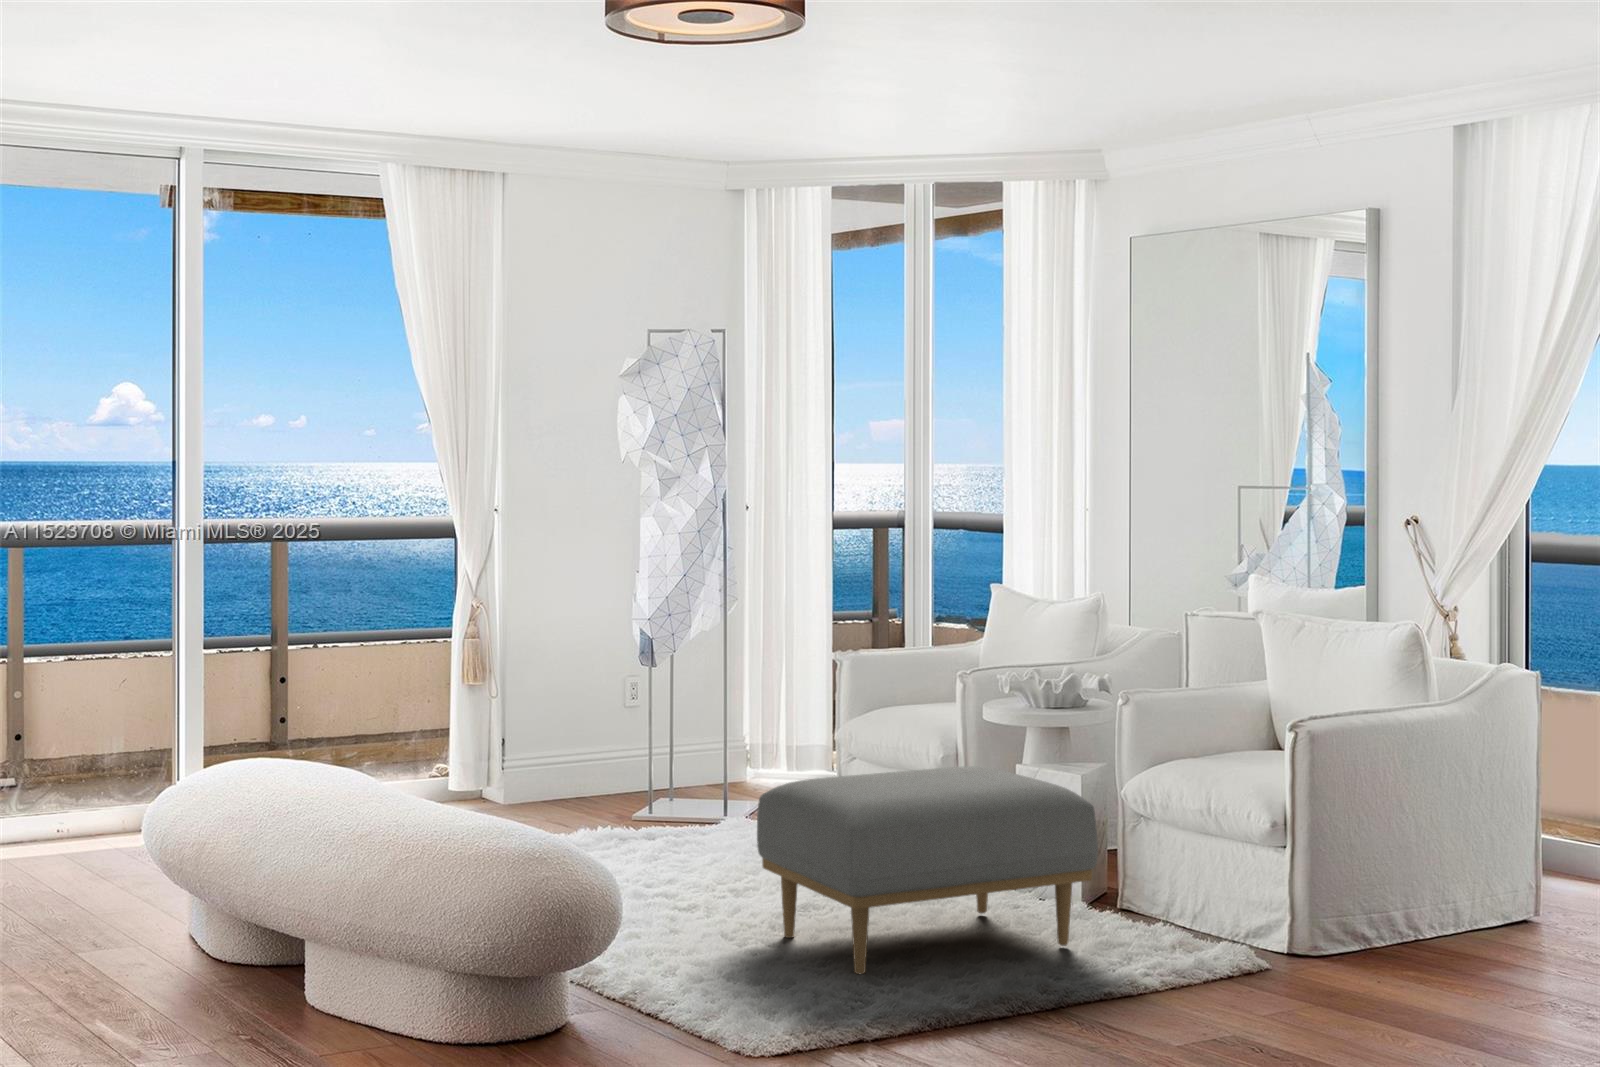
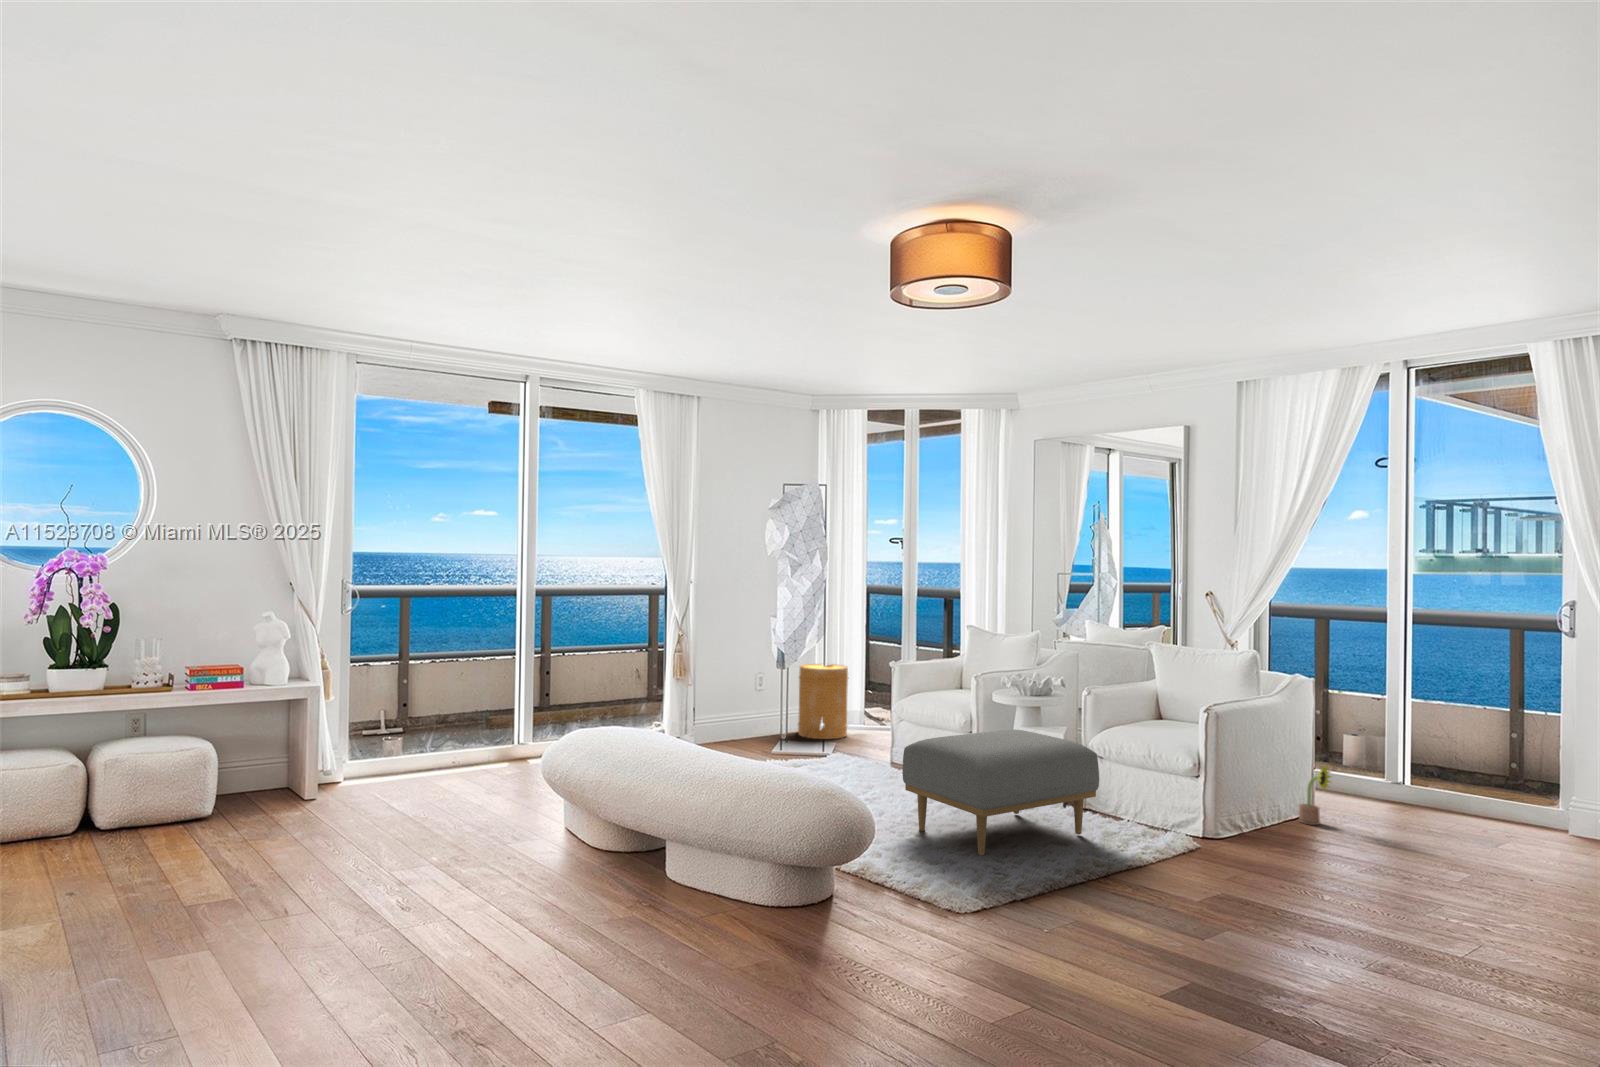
basket: none [703,659,795,794] -> present [798,664,848,739]
decorative plant: none [1503,829,1565,937] -> present [1299,767,1331,825]

